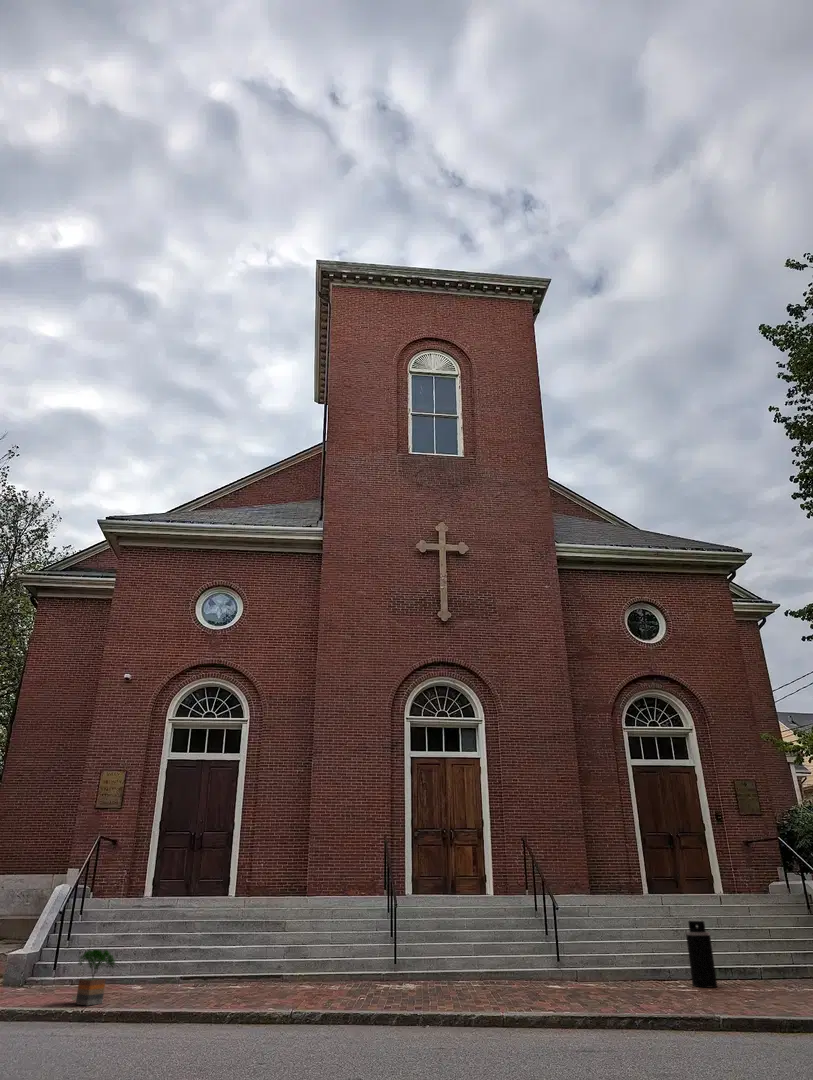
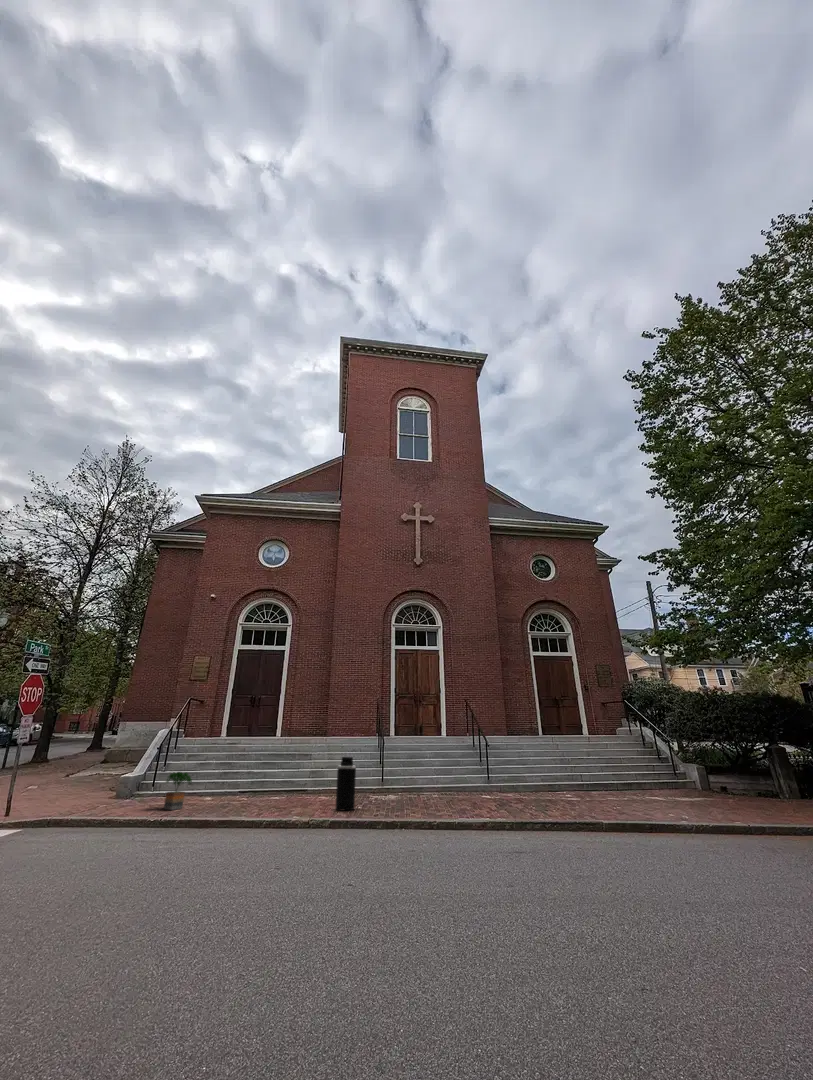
trash can: present [686,921,717,987] -> present [336,757,356,810]

